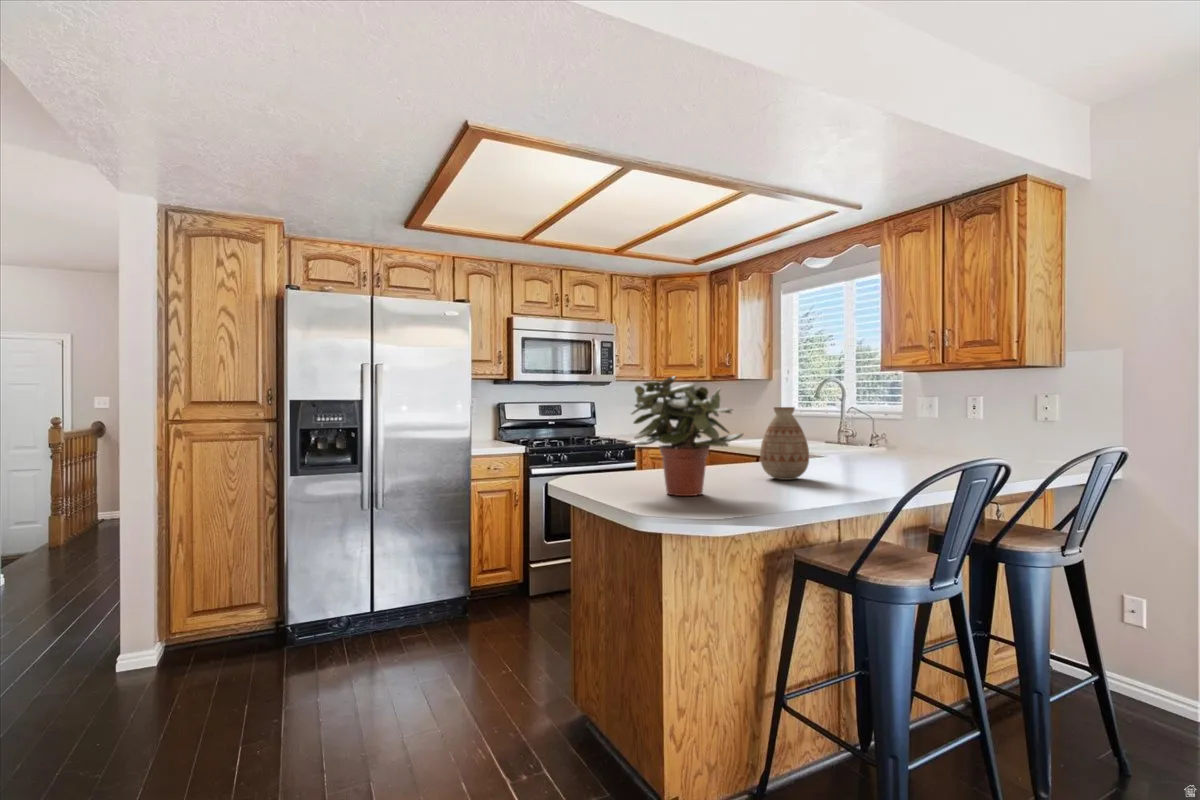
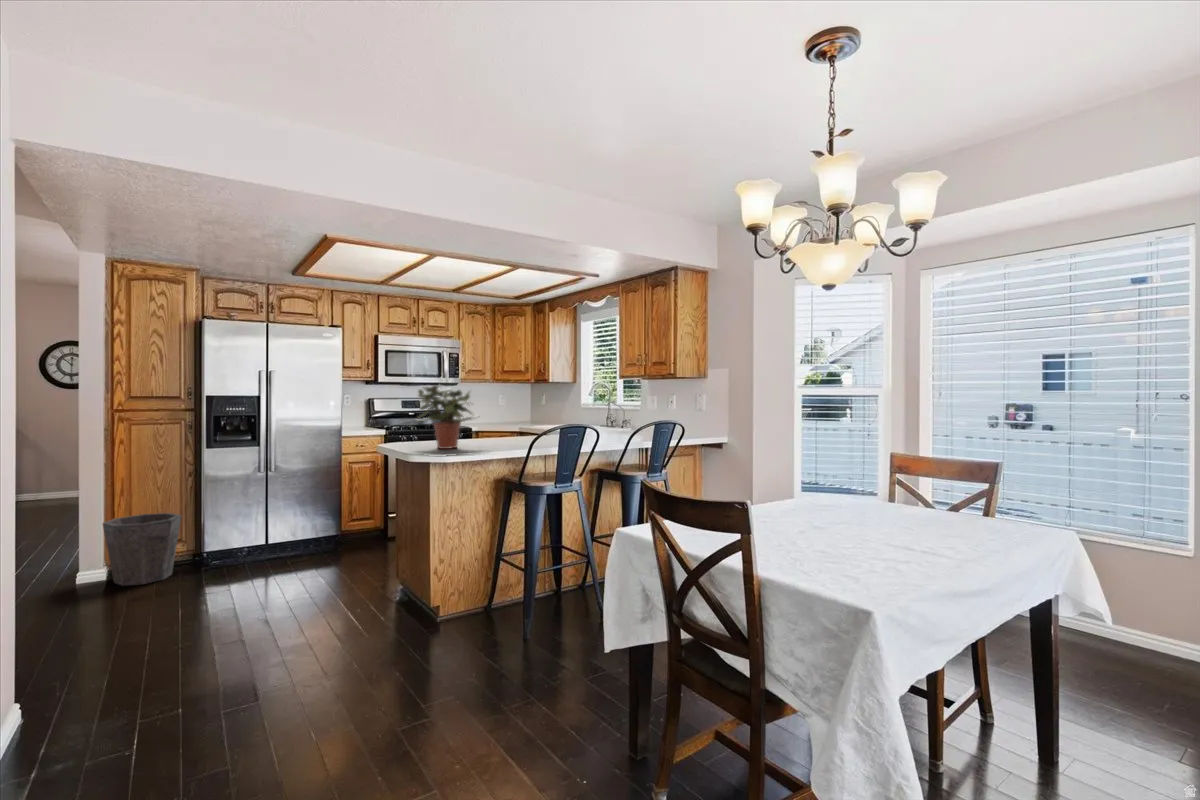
vase: present [760,407,809,480] -> none [506,401,533,443]
waste bin: none [146,569,257,685] -> present [103,513,182,586]

